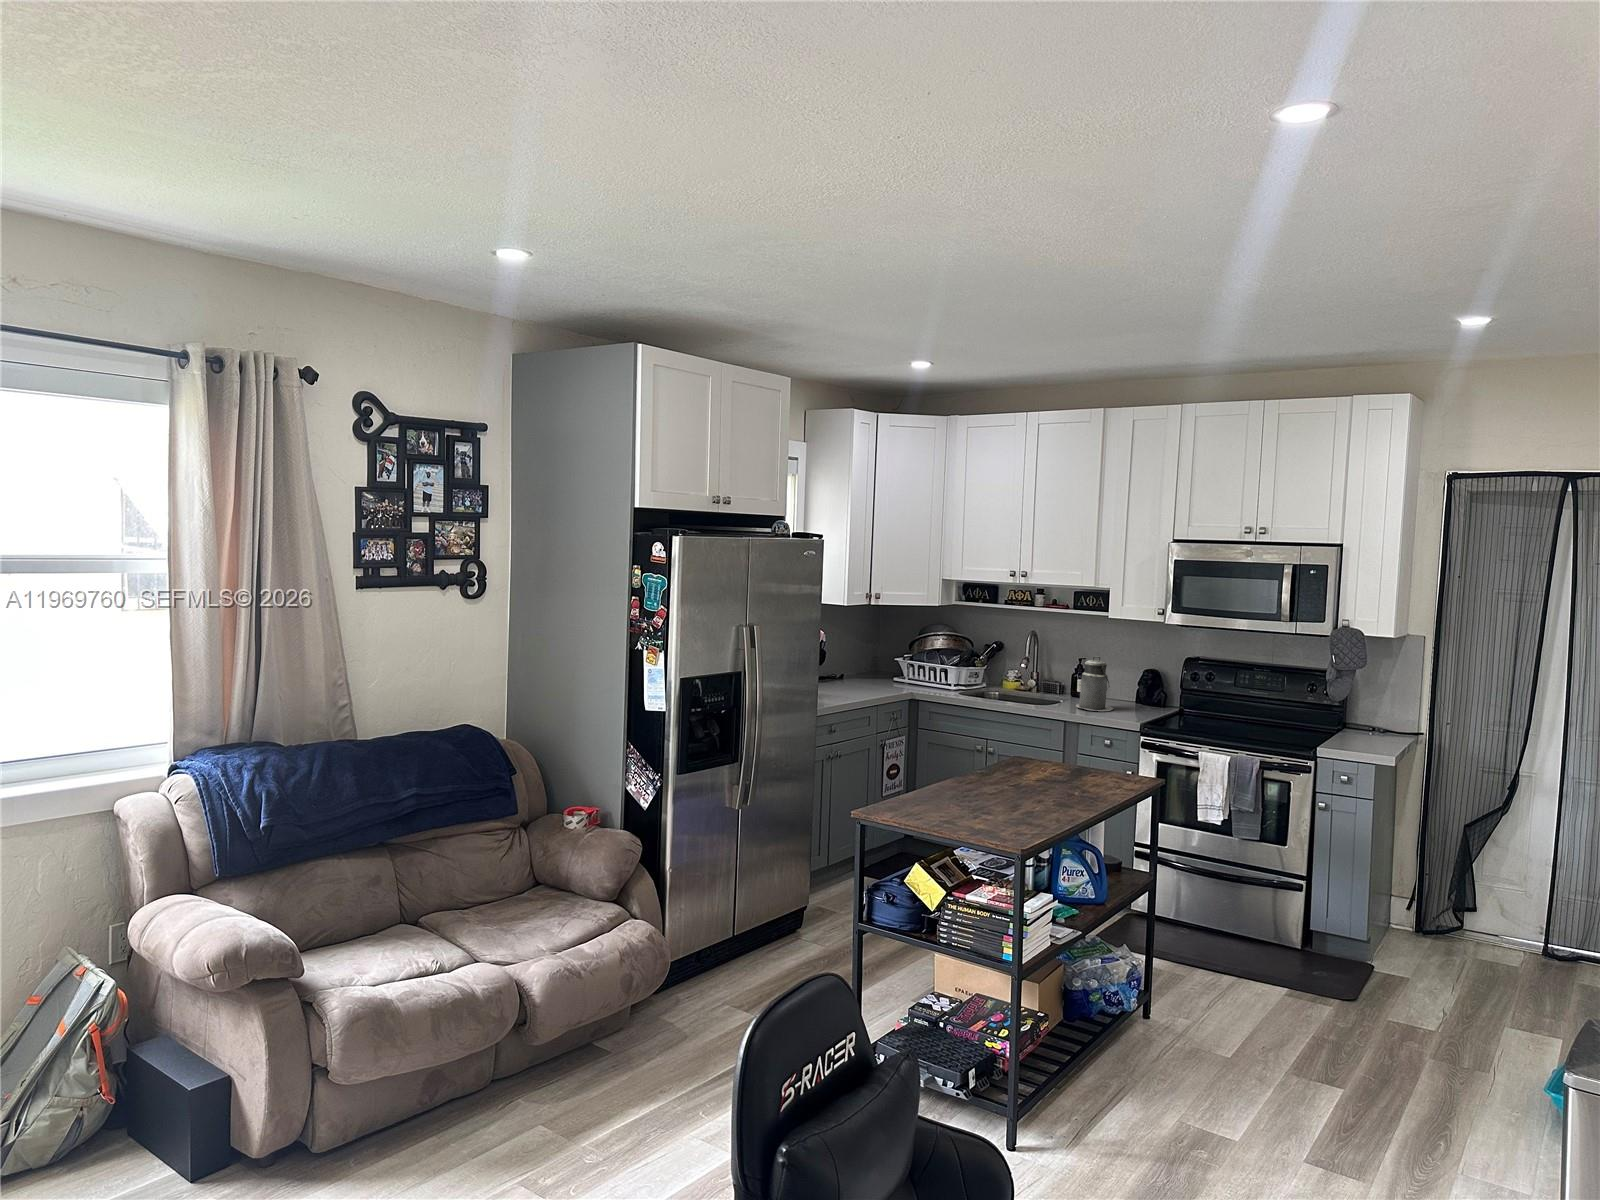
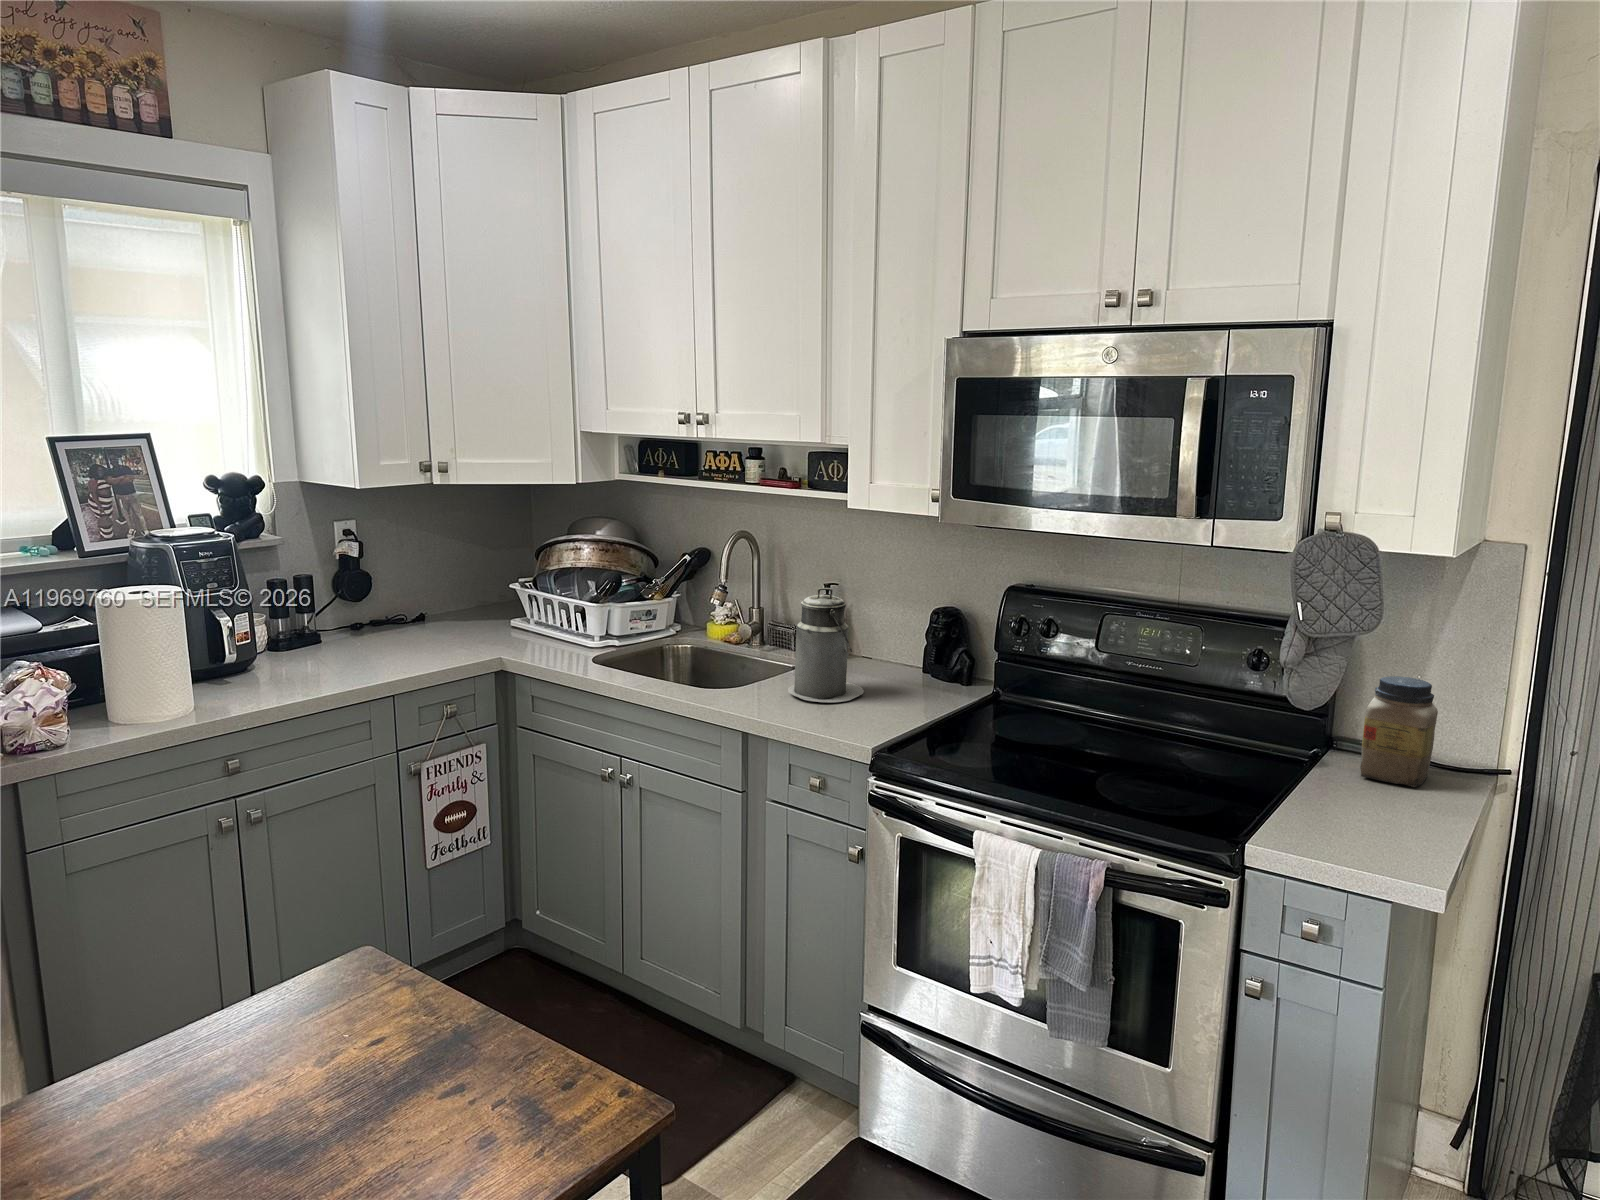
jar: none [1359,693,1391,738] -> present [1360,676,1438,787]

